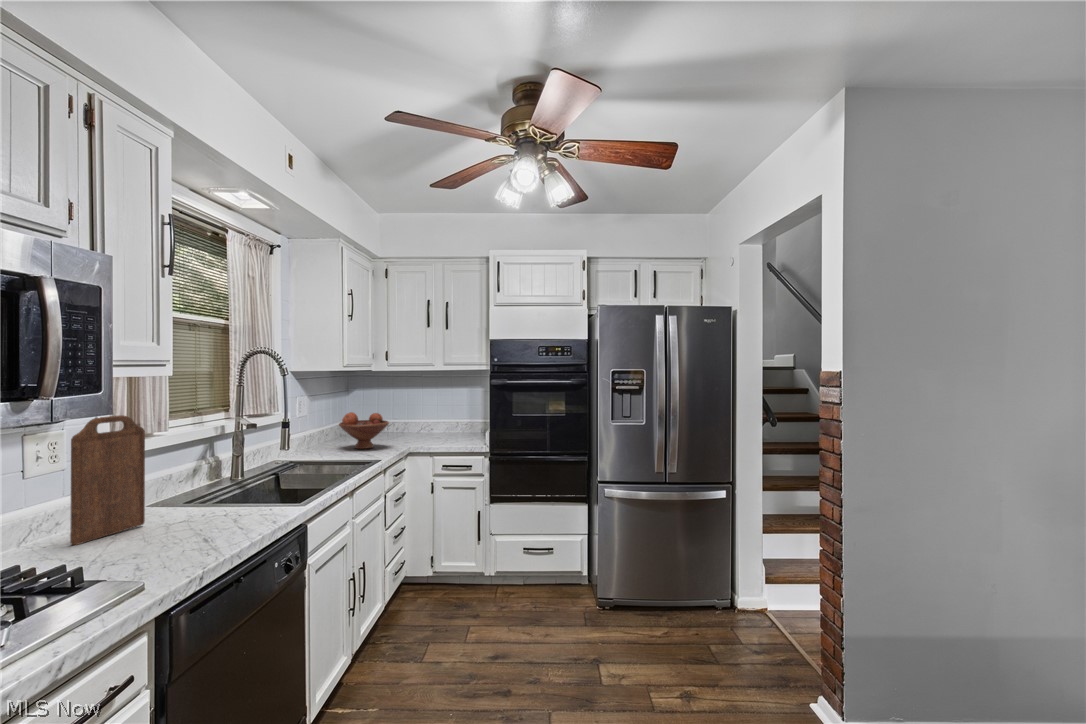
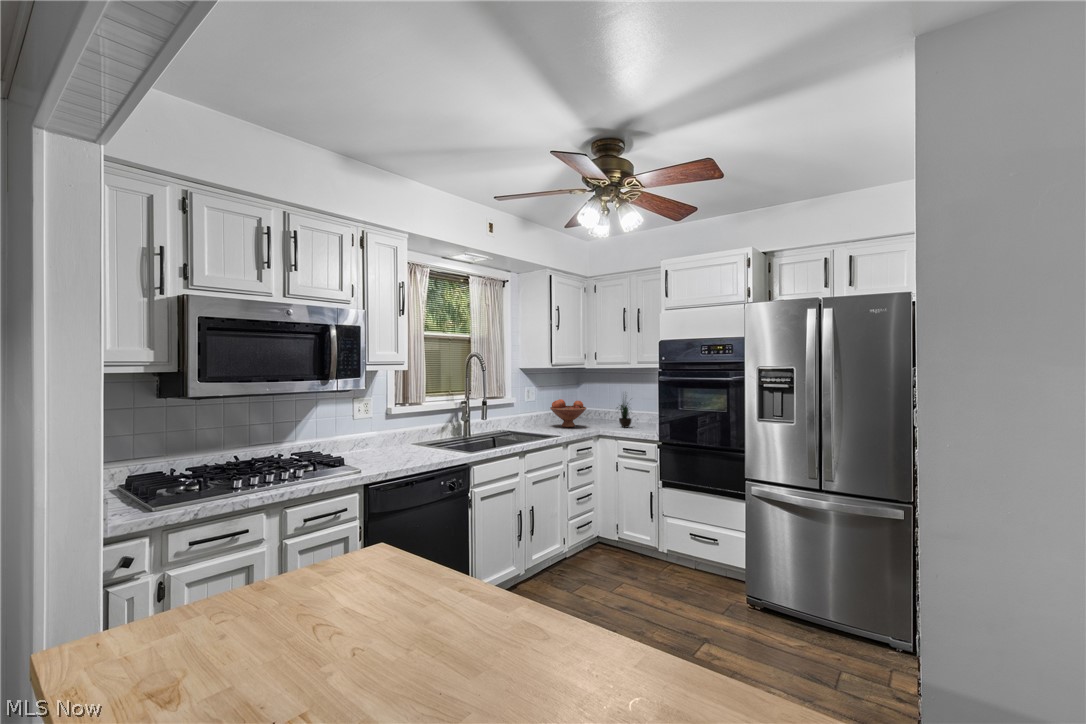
potted plant: none [419,391,447,443] -> present [617,402,632,428]
cutting board: present [70,415,145,545] -> none [364,391,399,455]

